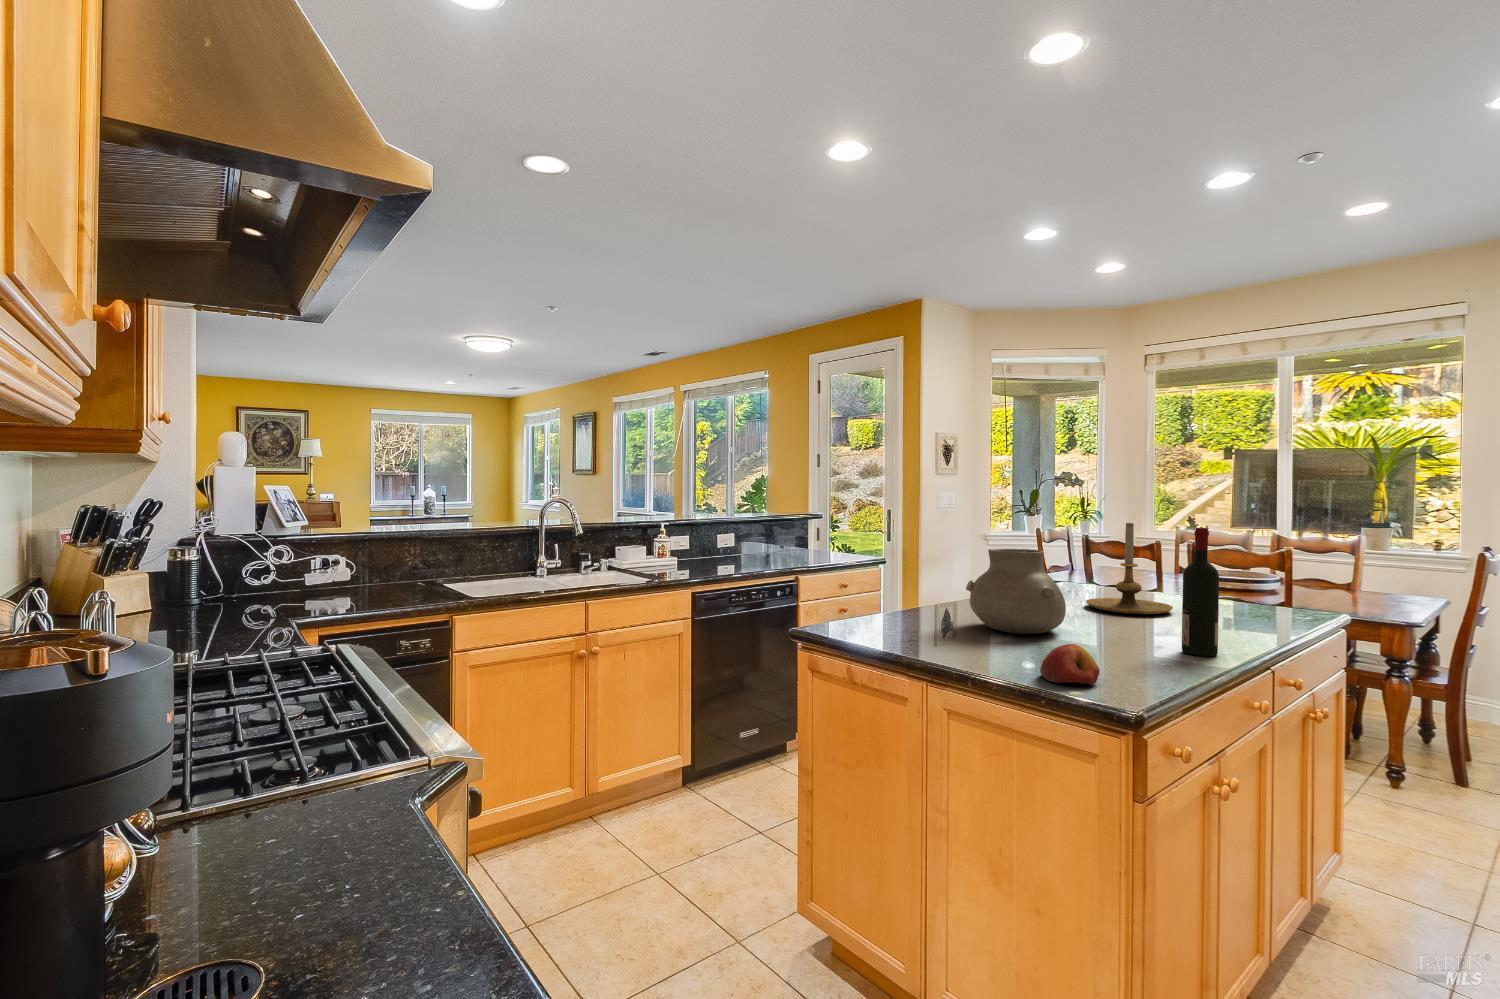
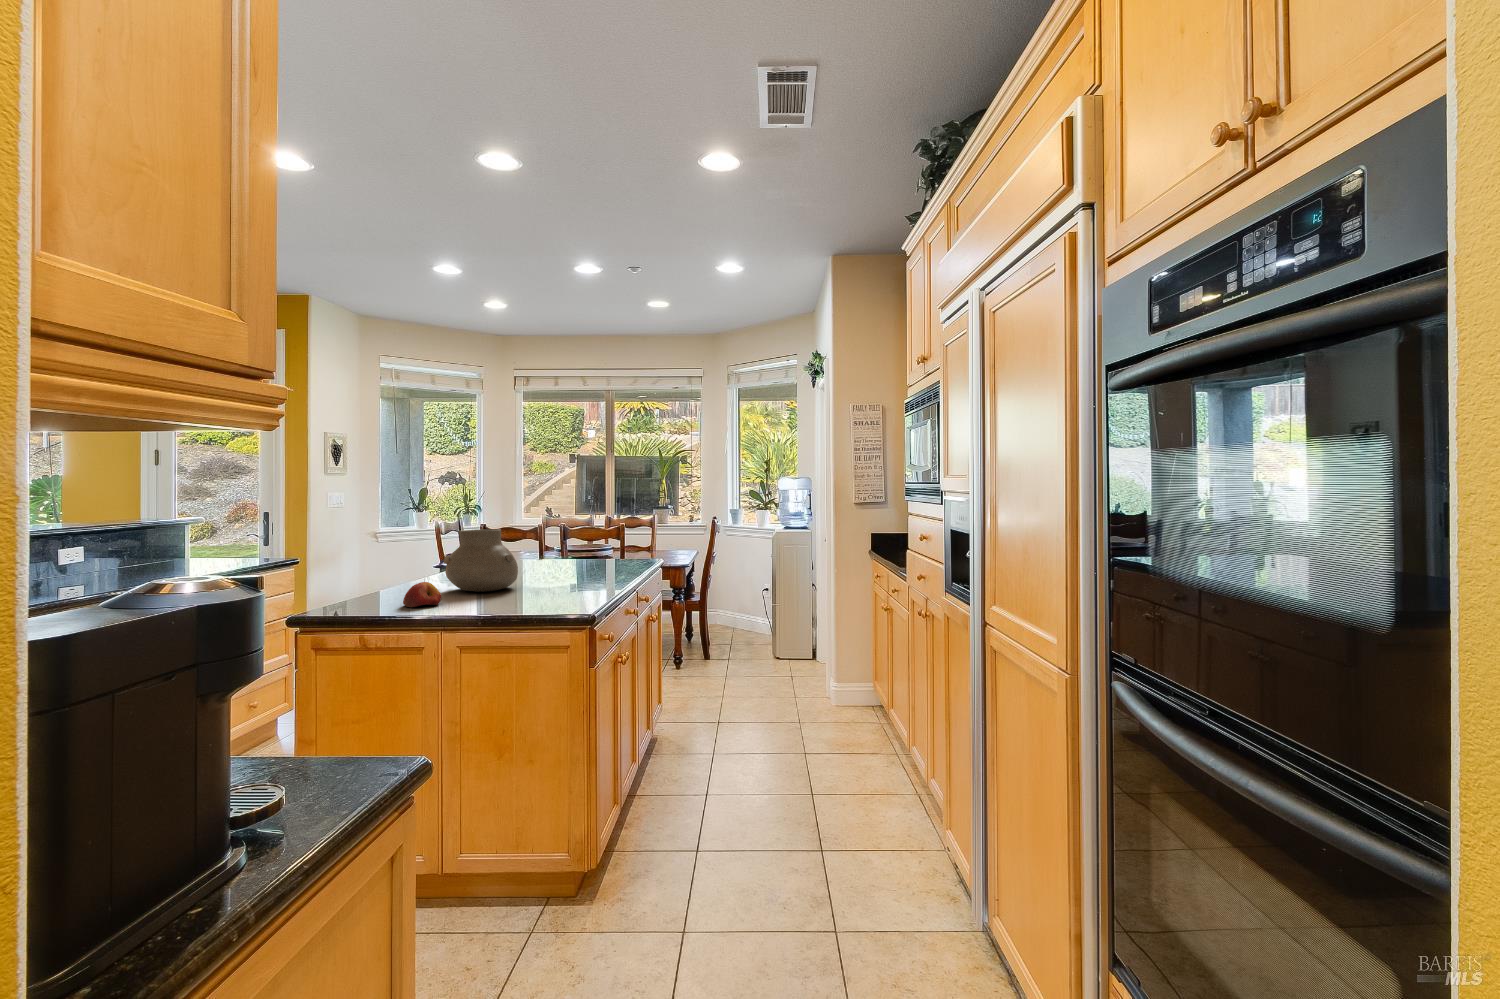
candle holder: present [1086,523,1173,614] -> none [516,507,574,572]
wine bottle: present [1182,528,1219,656] -> none [592,507,613,587]
apple: present [1040,644,1100,685] -> present [403,582,441,607]

